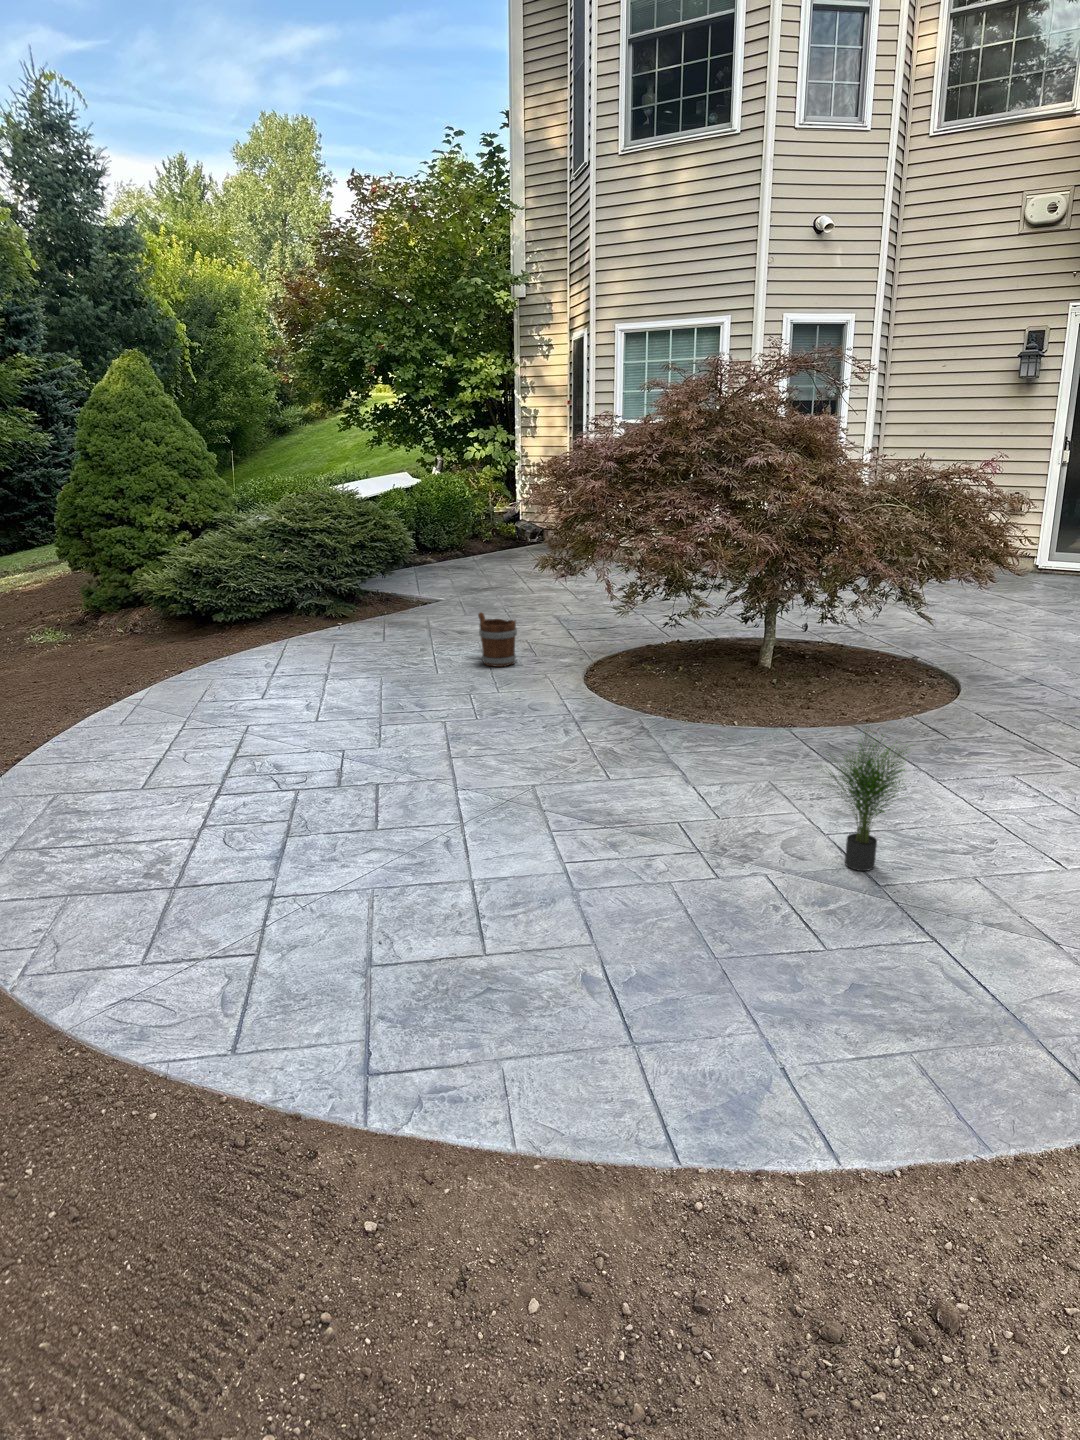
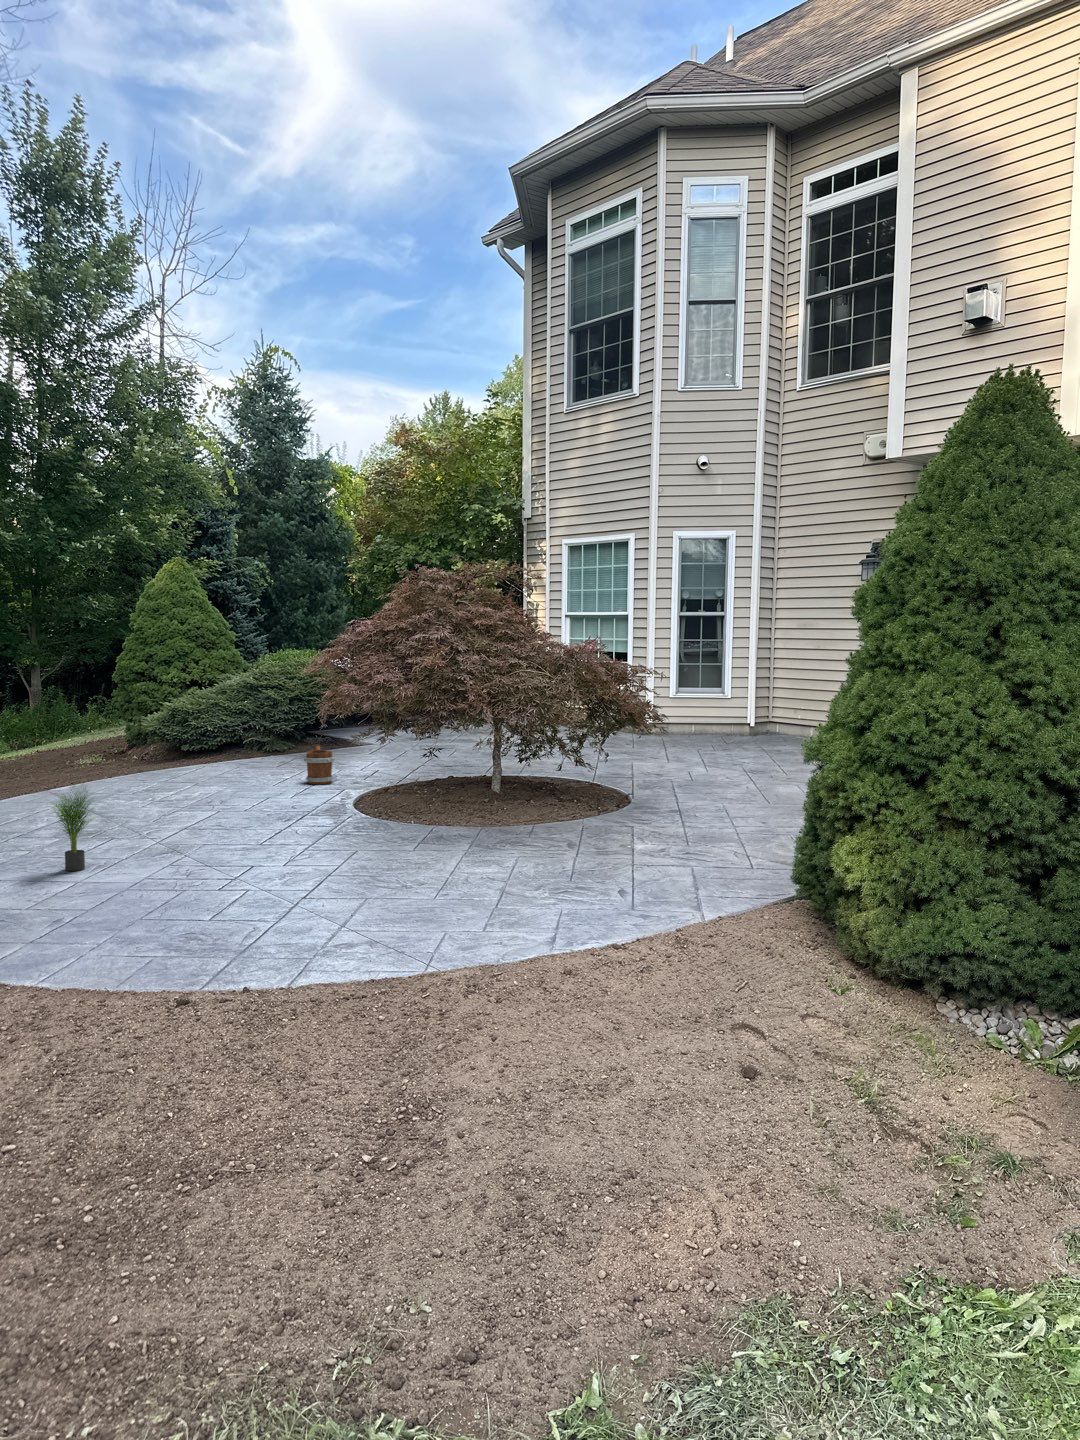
potted plant: present [821,731,907,871] -> present [54,787,93,871]

